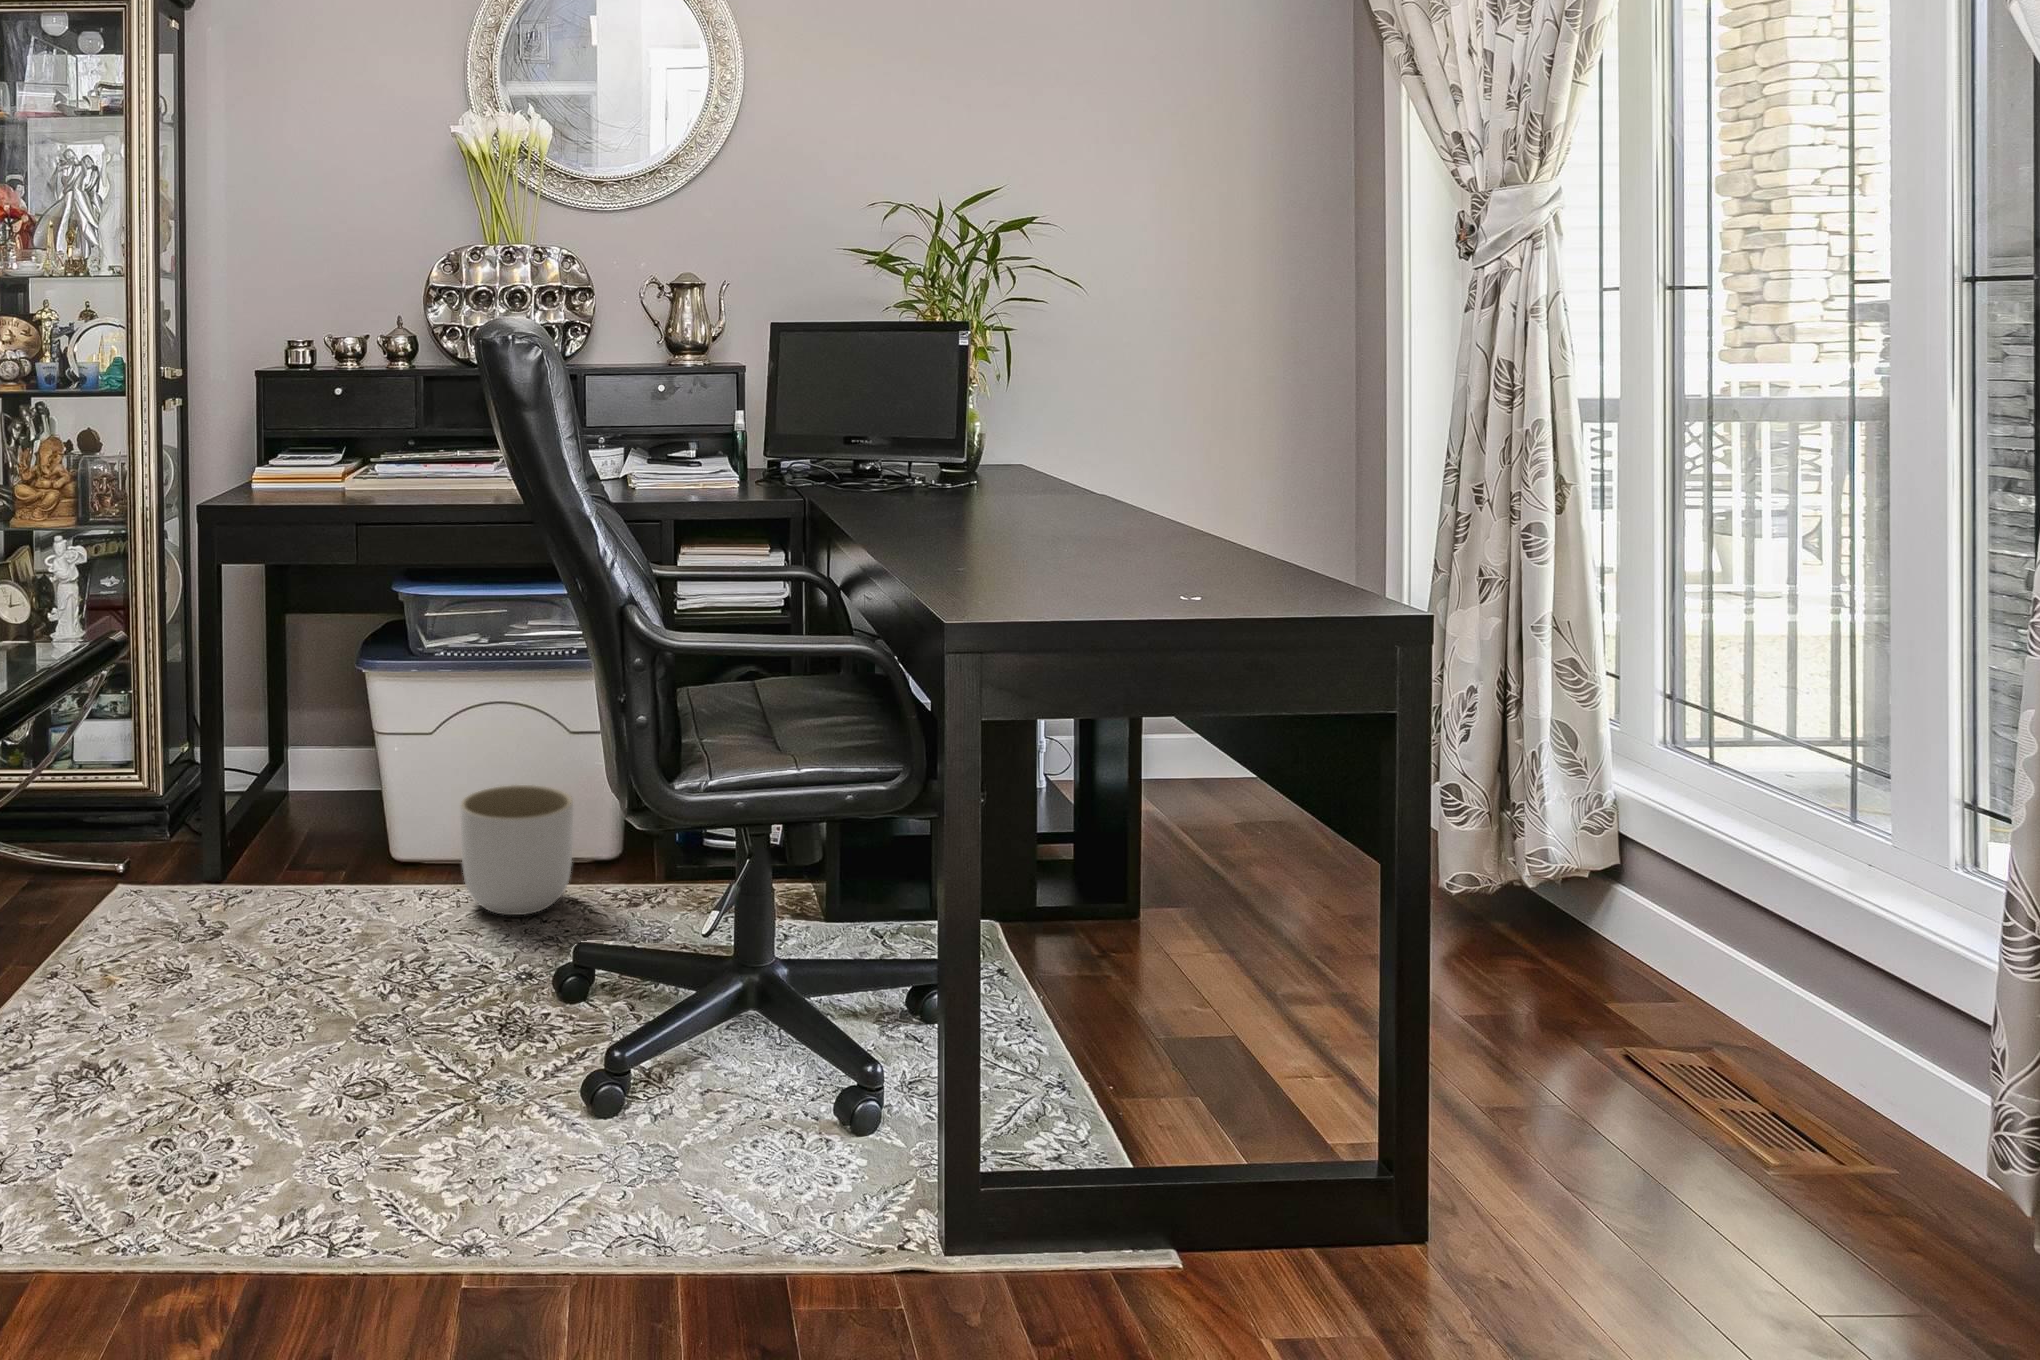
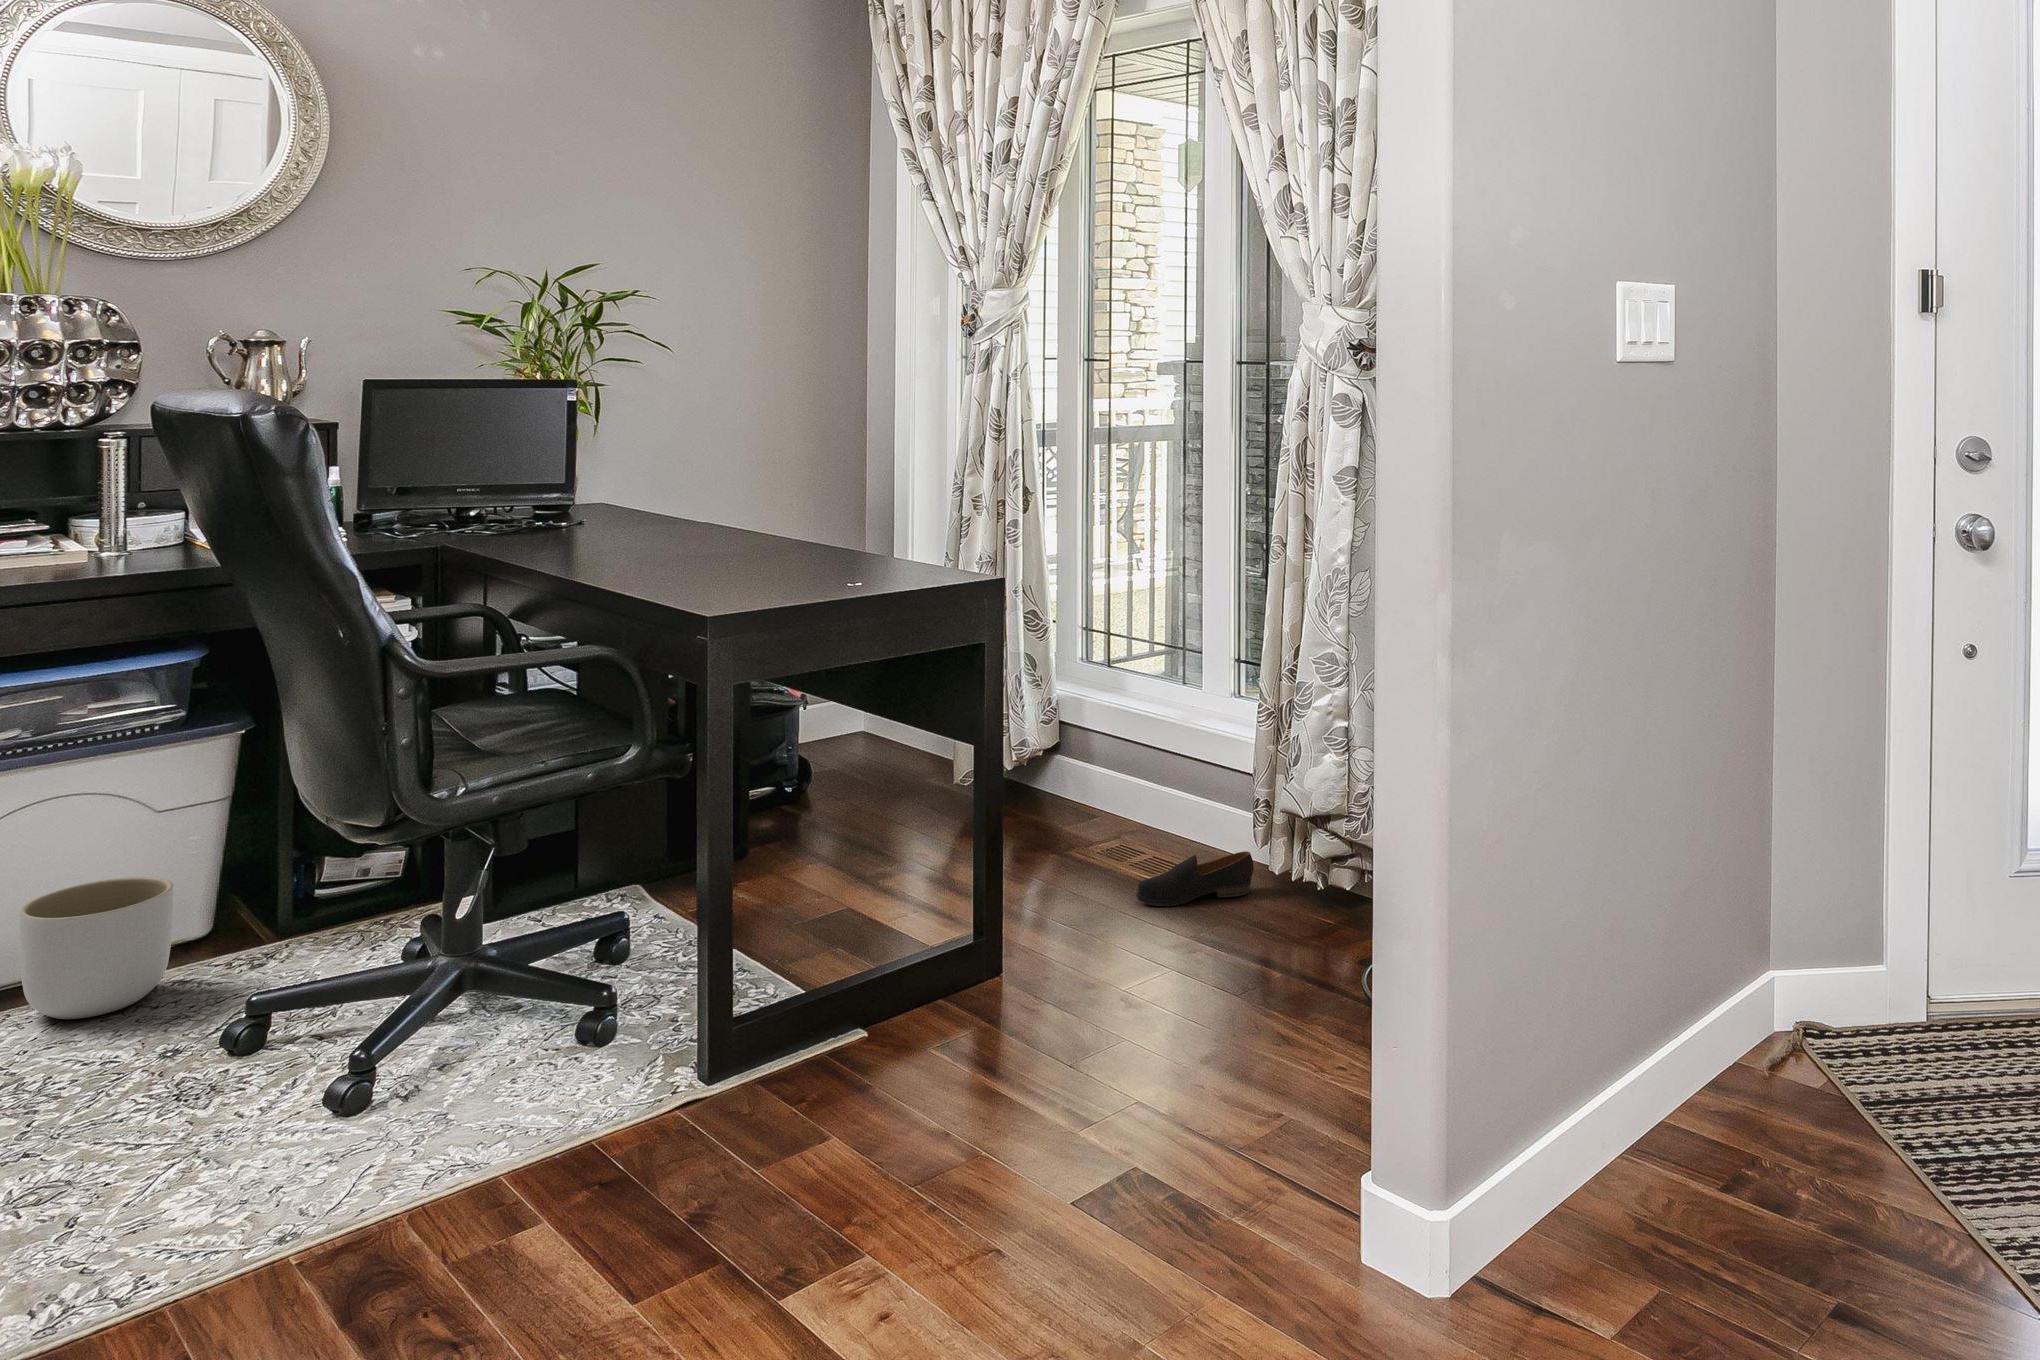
shoe: none [1713,1139,1980,1249] -> present [1136,851,1254,906]

